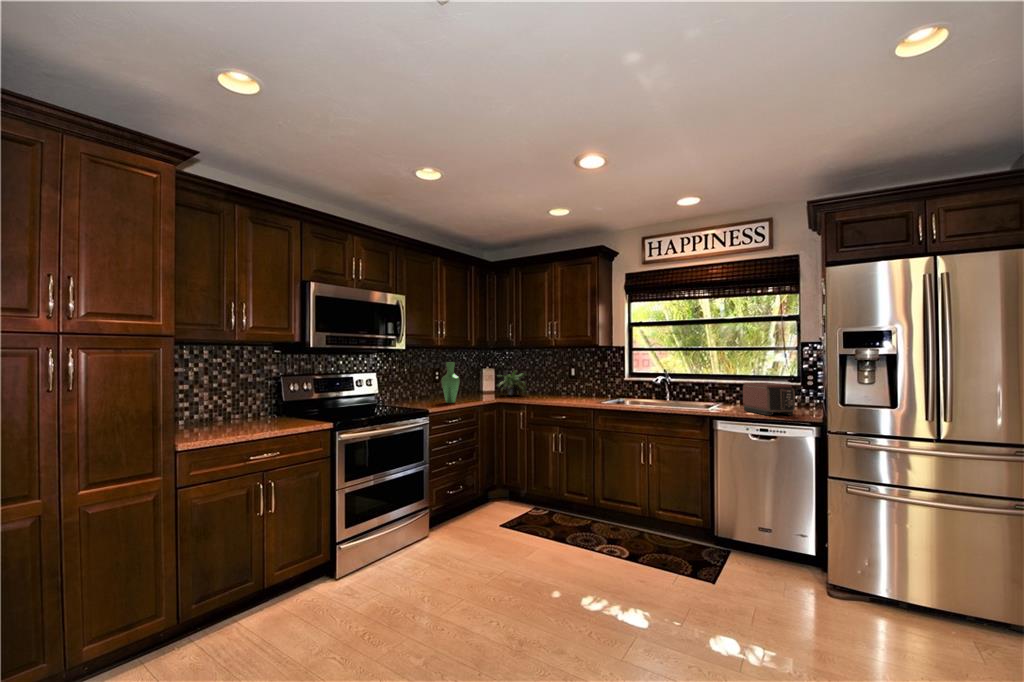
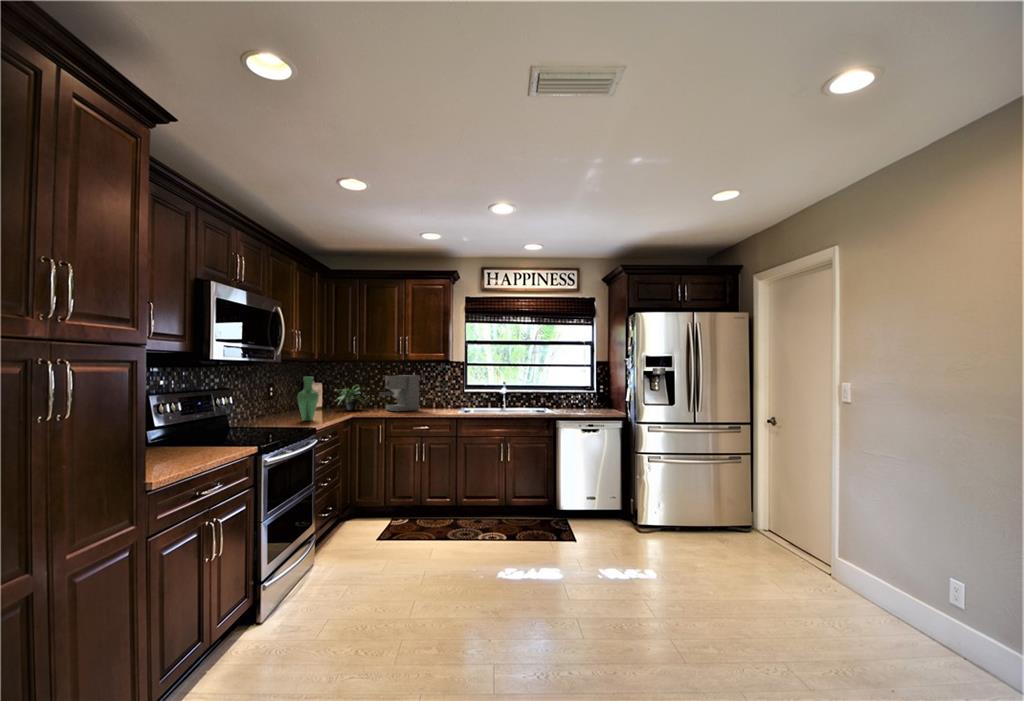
coffee maker: none [527,362,569,400] -> present [379,375,419,412]
toaster: present [743,382,795,416] -> none [569,389,606,413]

